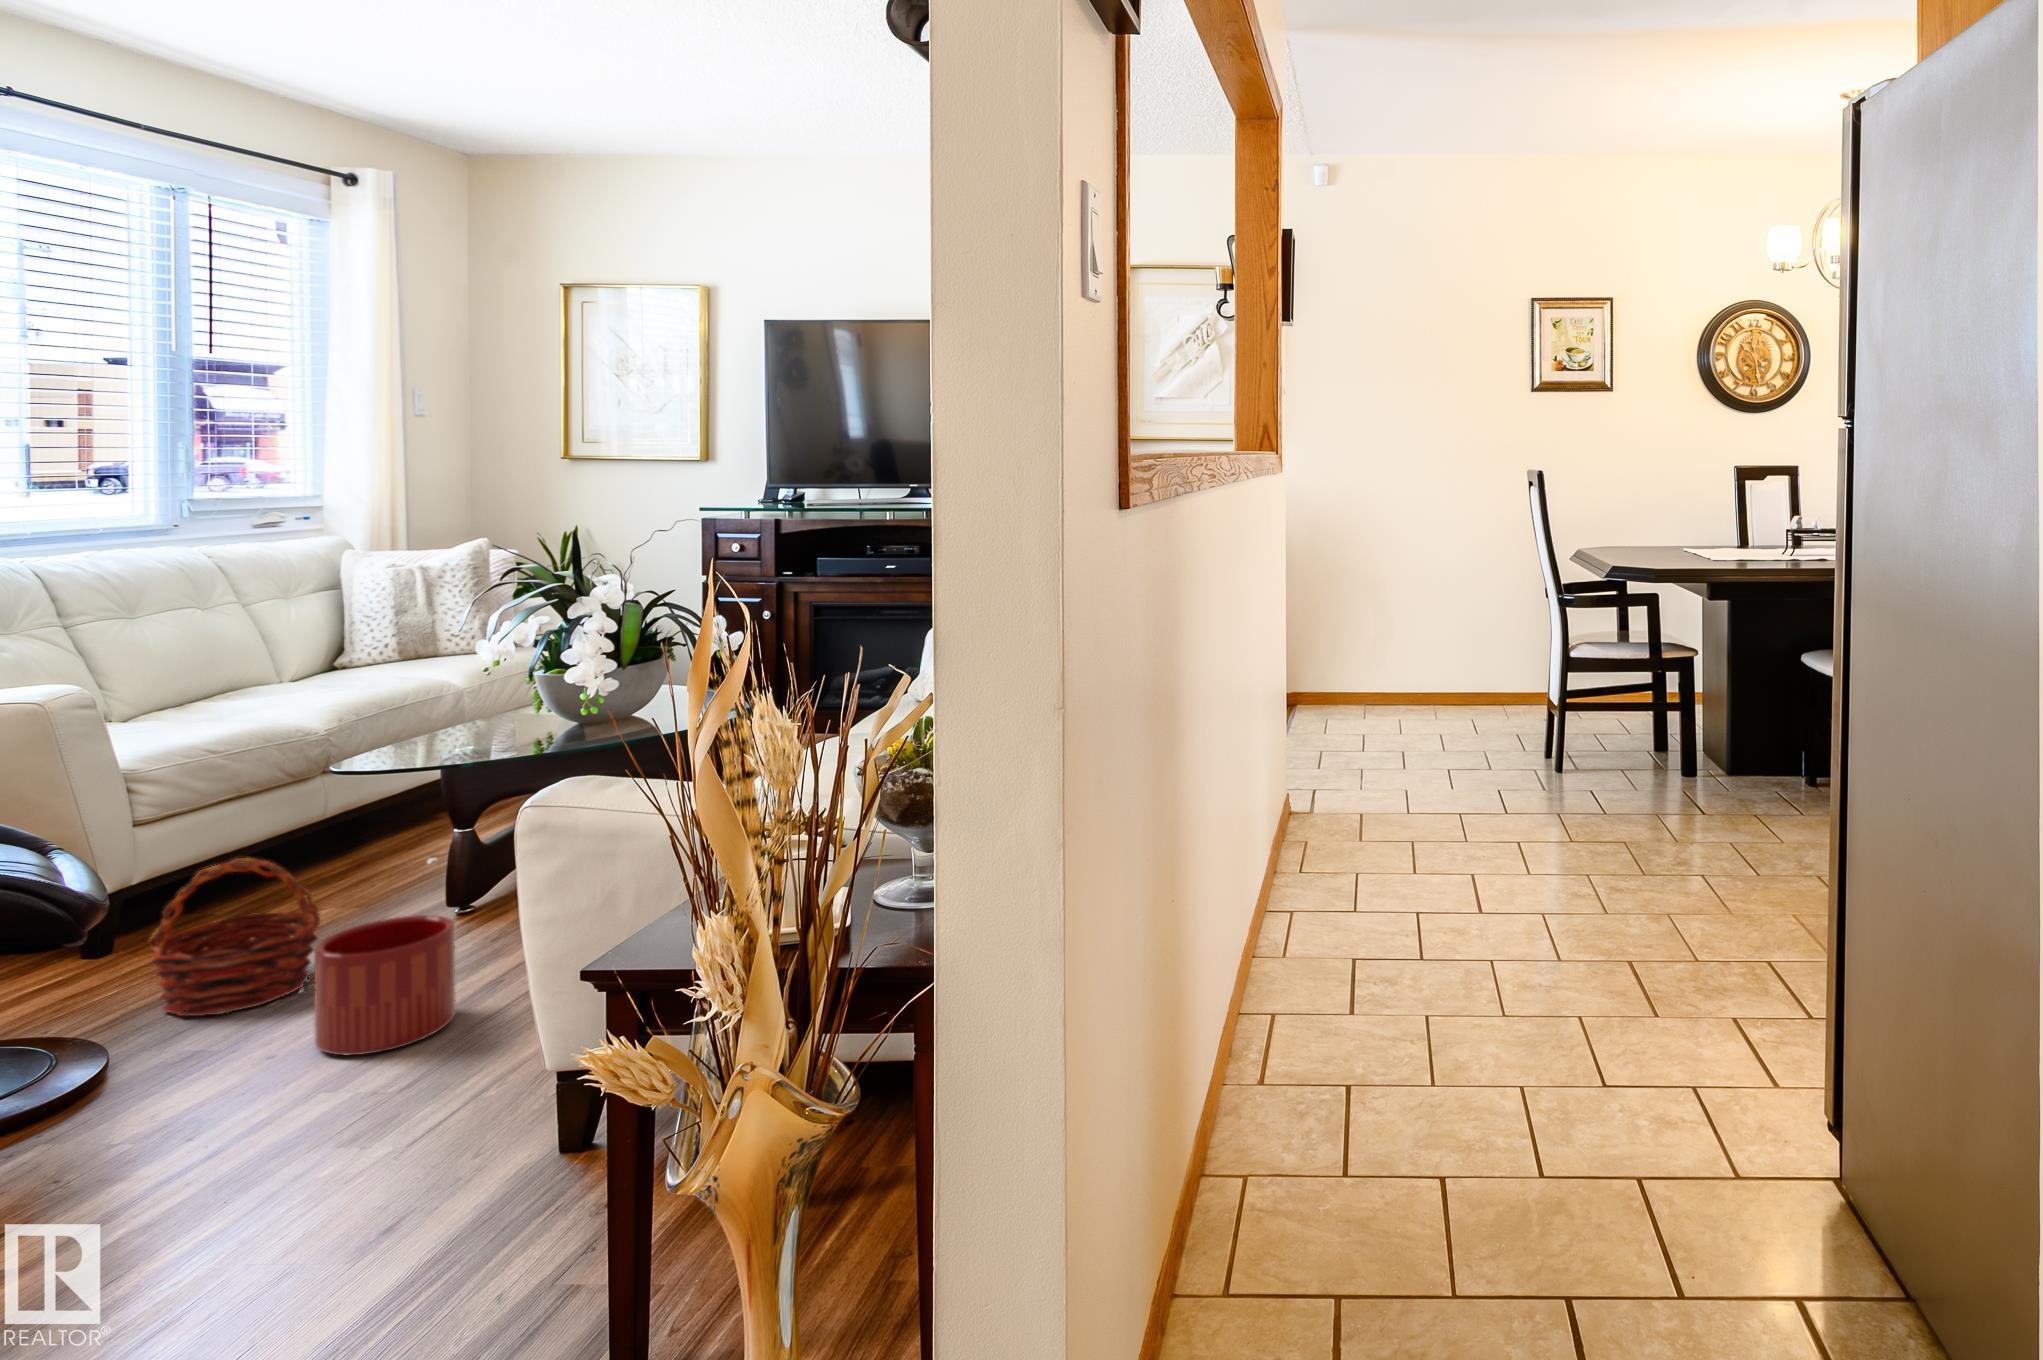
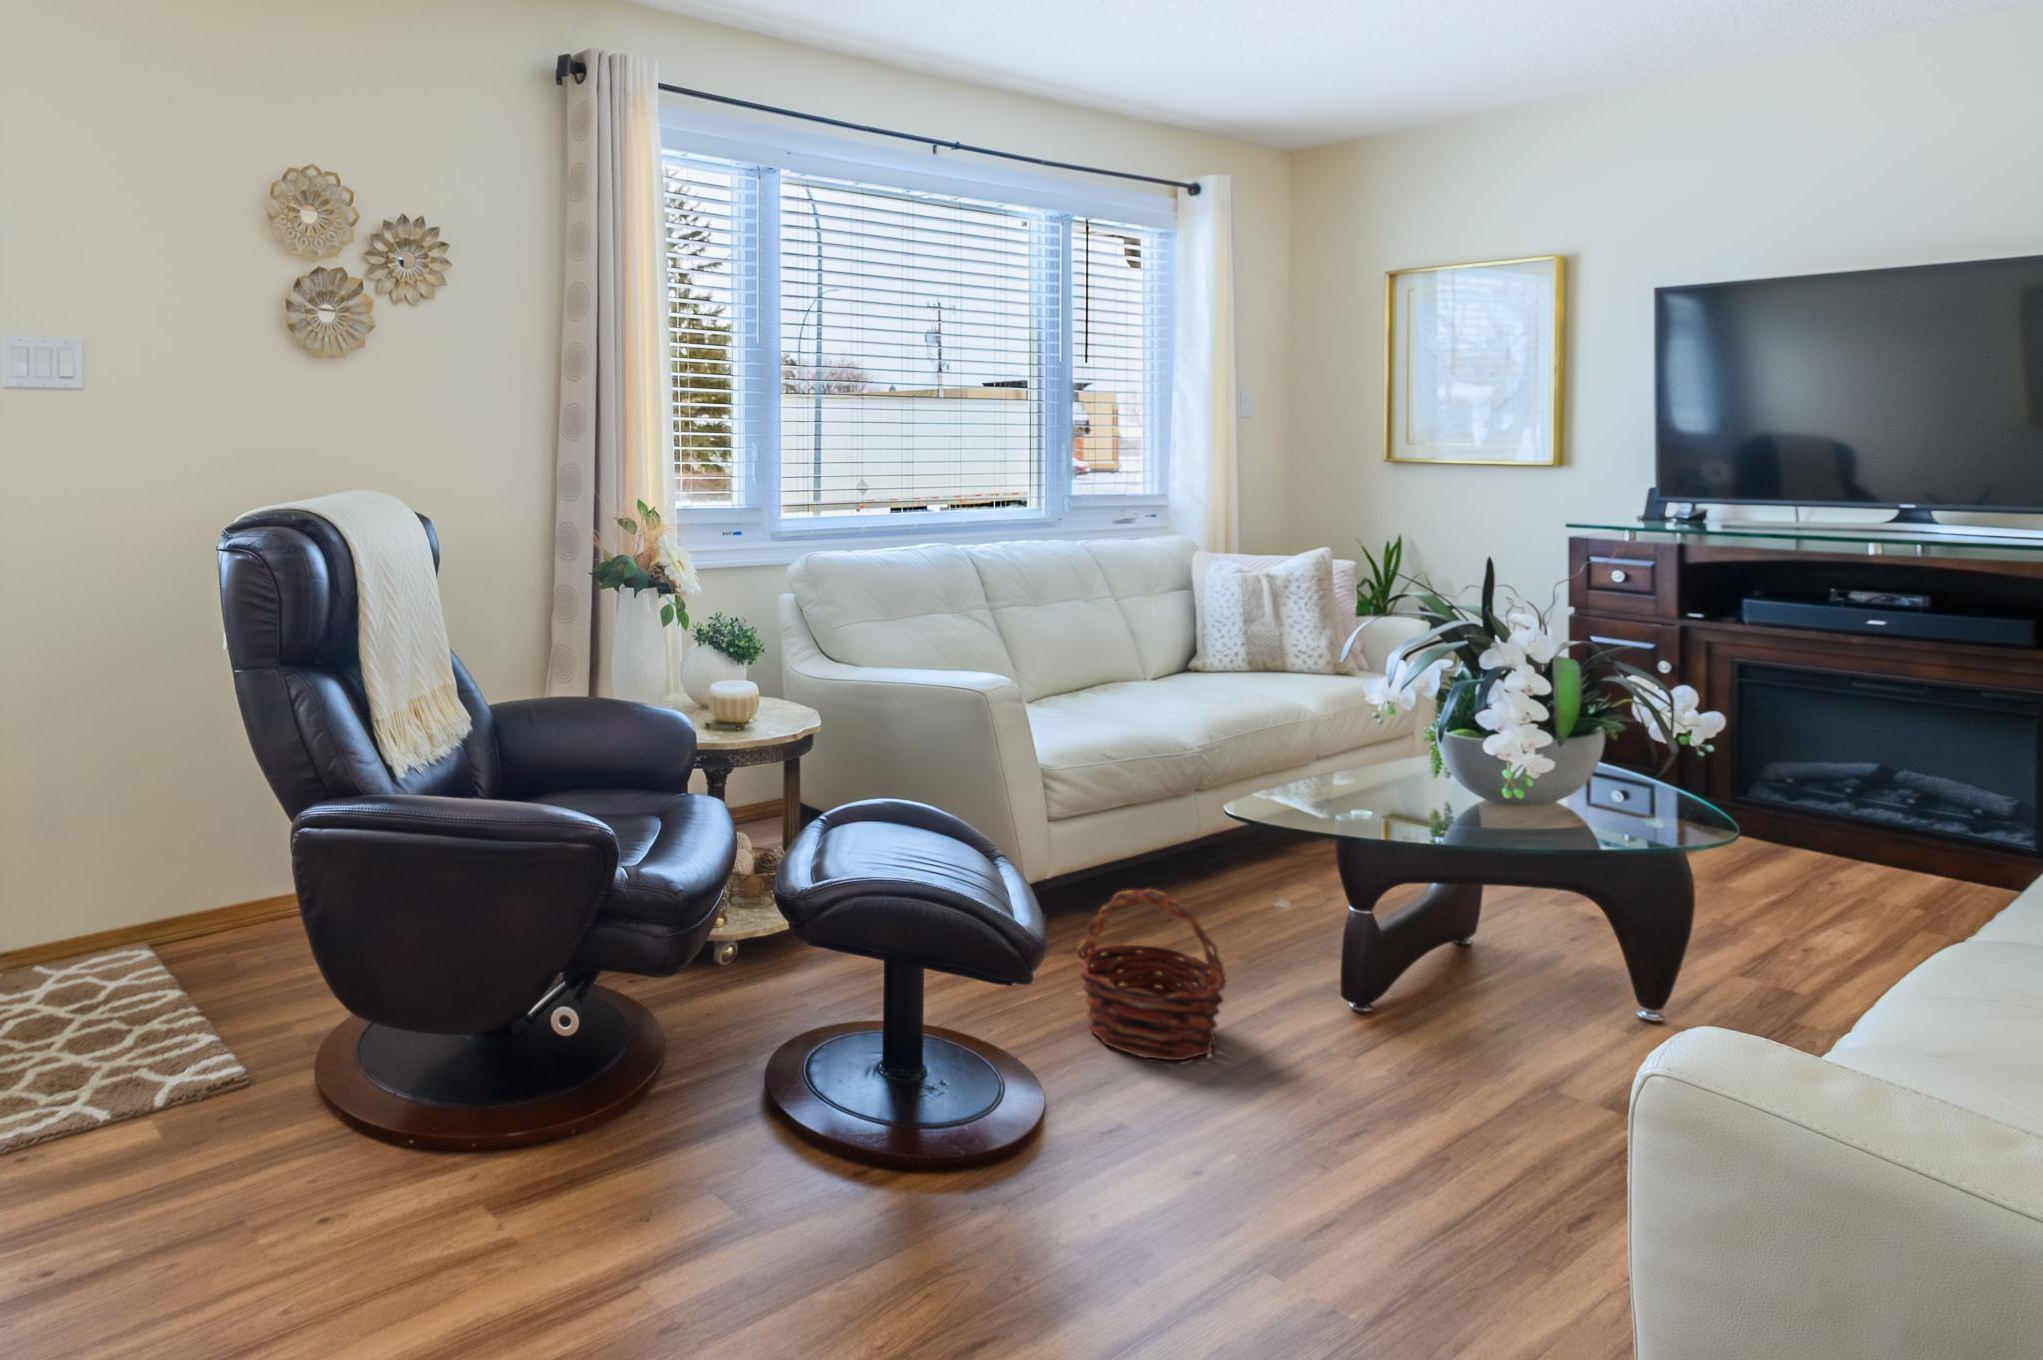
planter: present [314,915,456,1055] -> none [1240,1020,1396,1205]

